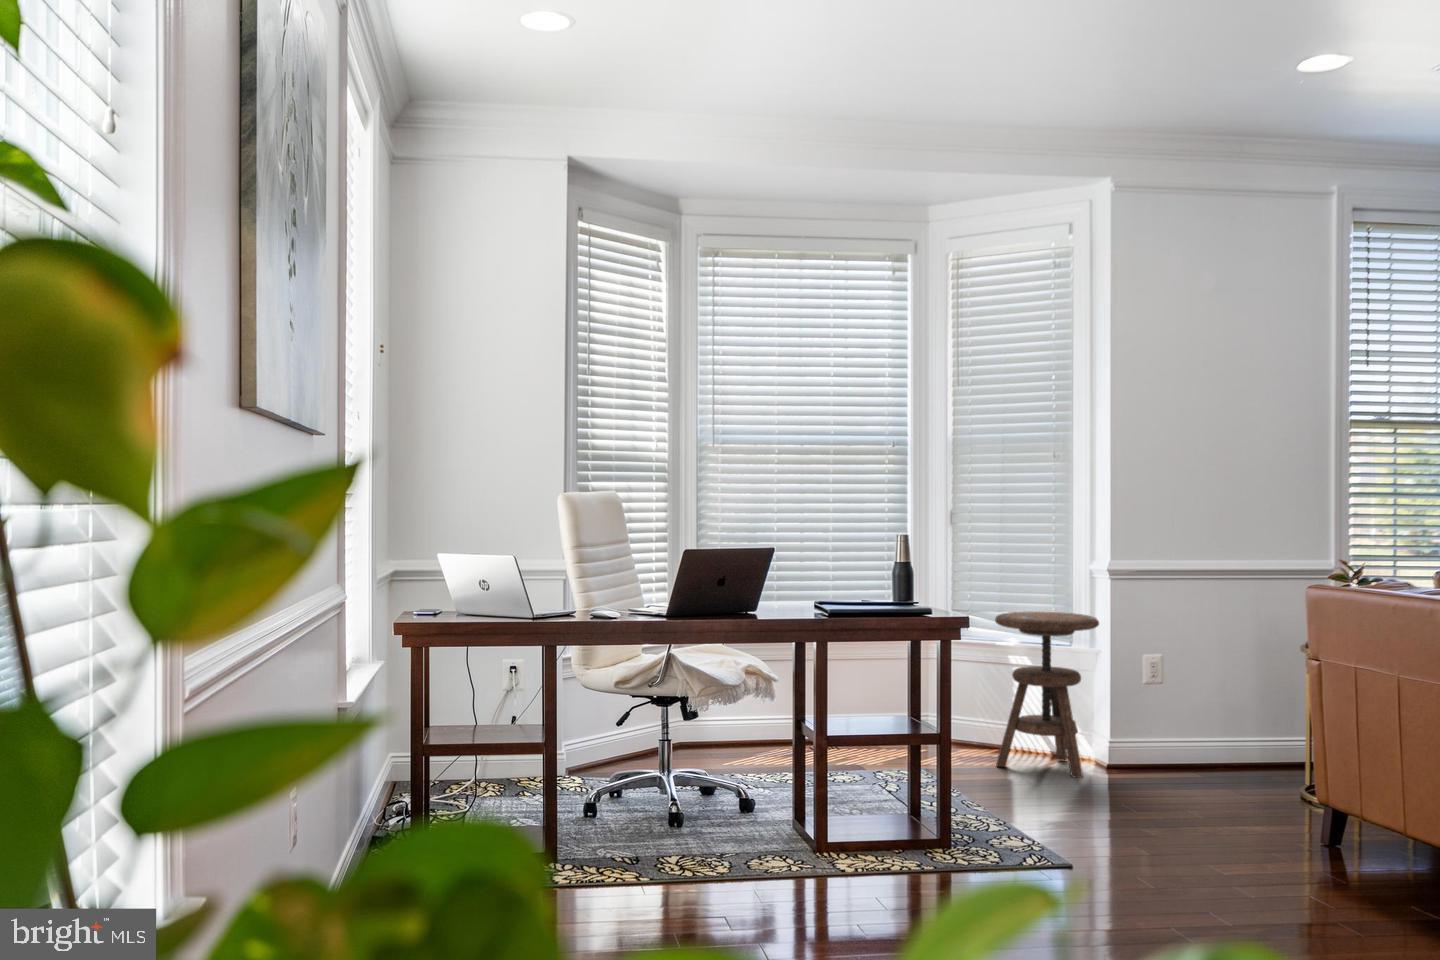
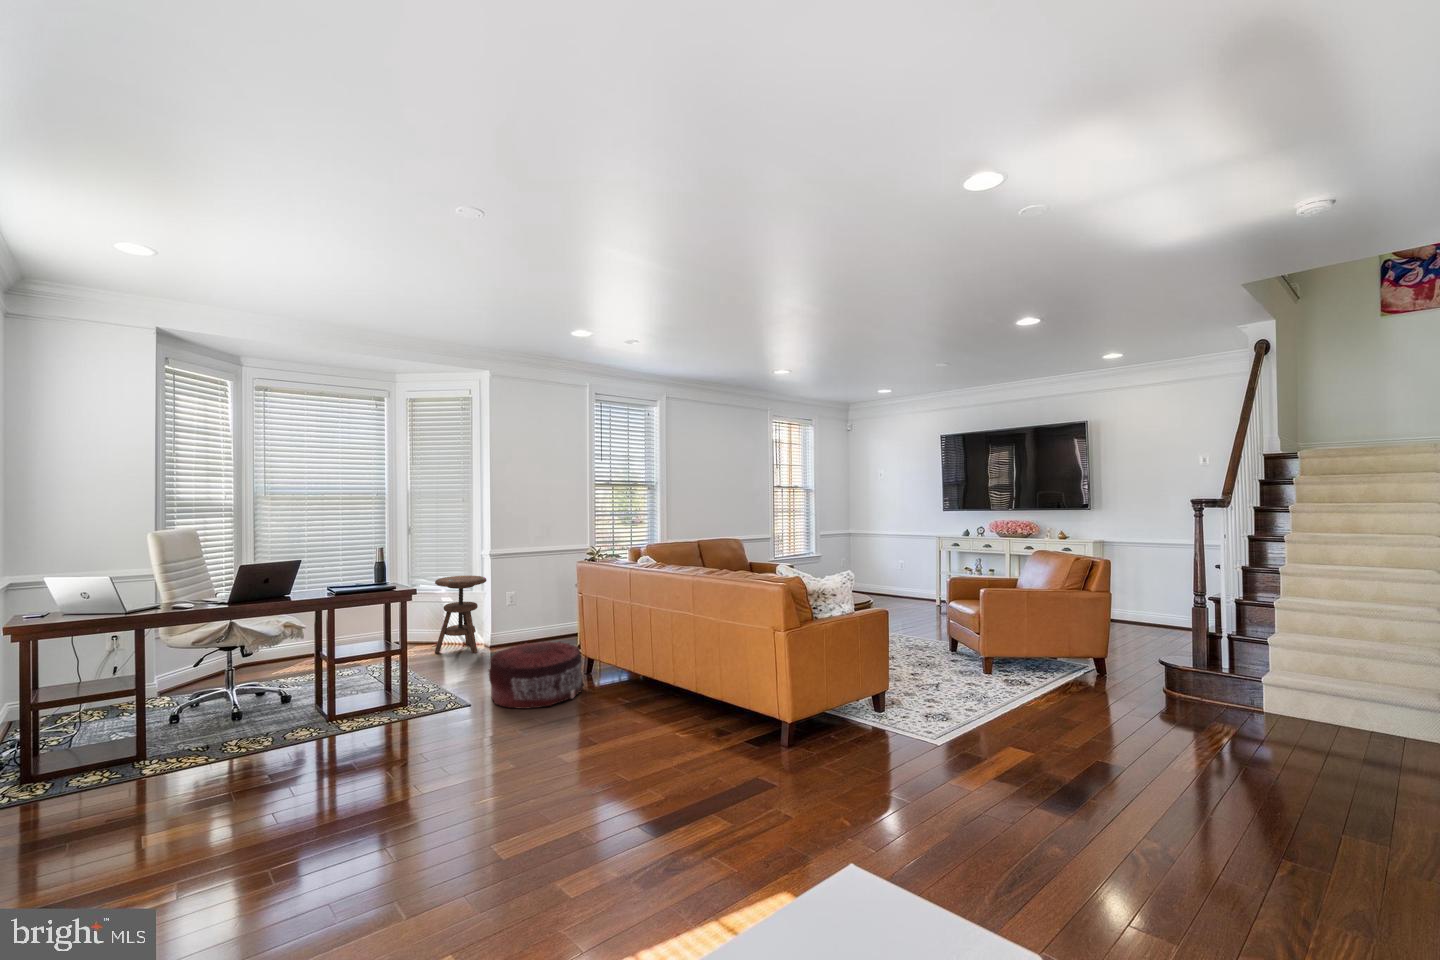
pouf: none [1123,759,1369,918] -> present [488,641,584,709]

